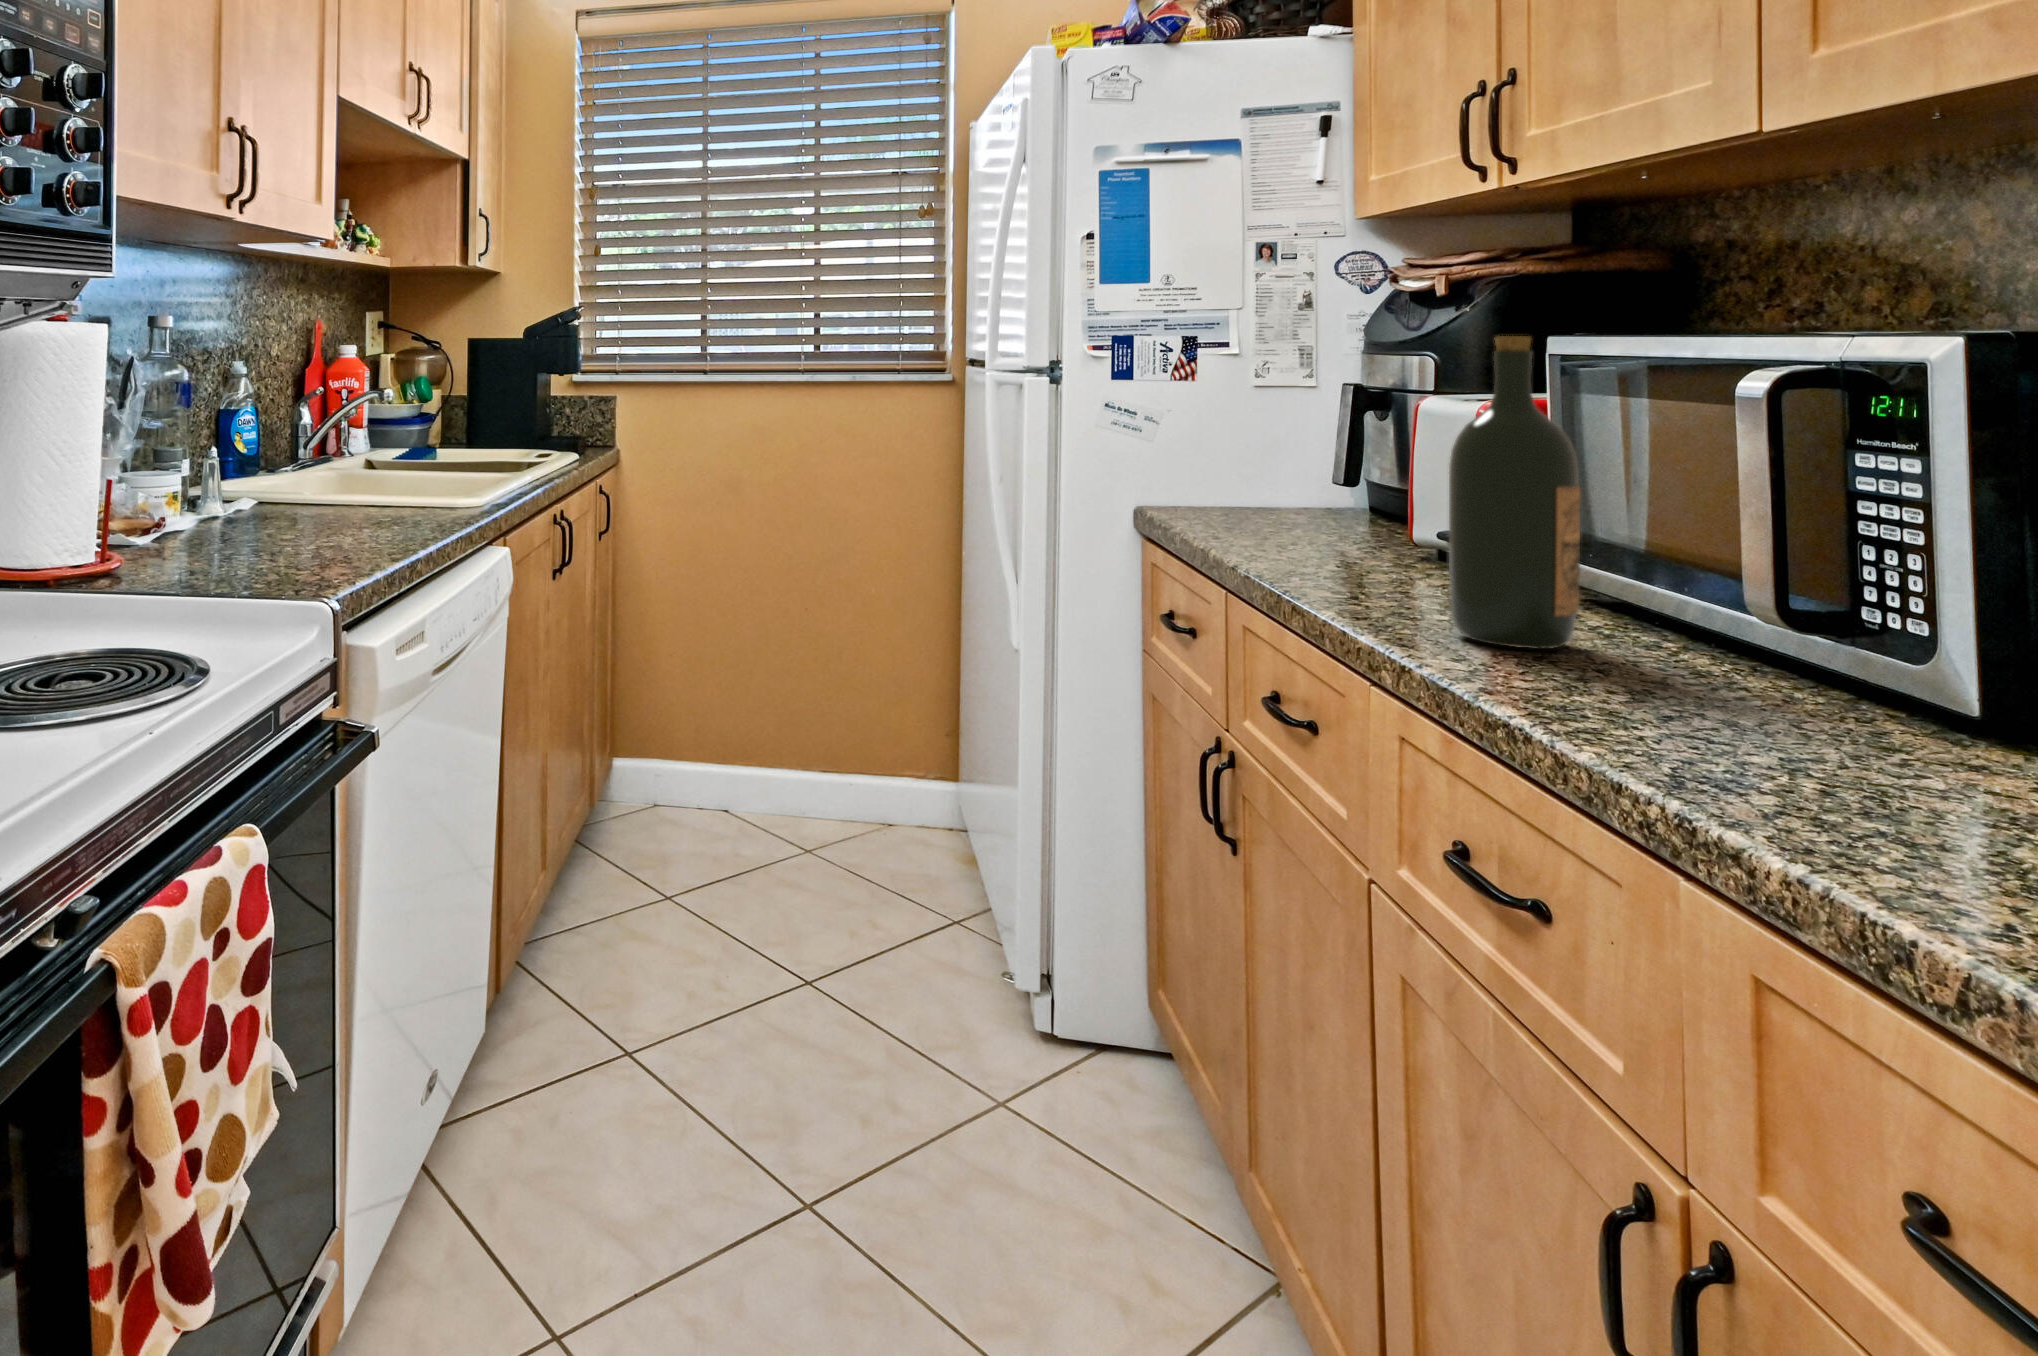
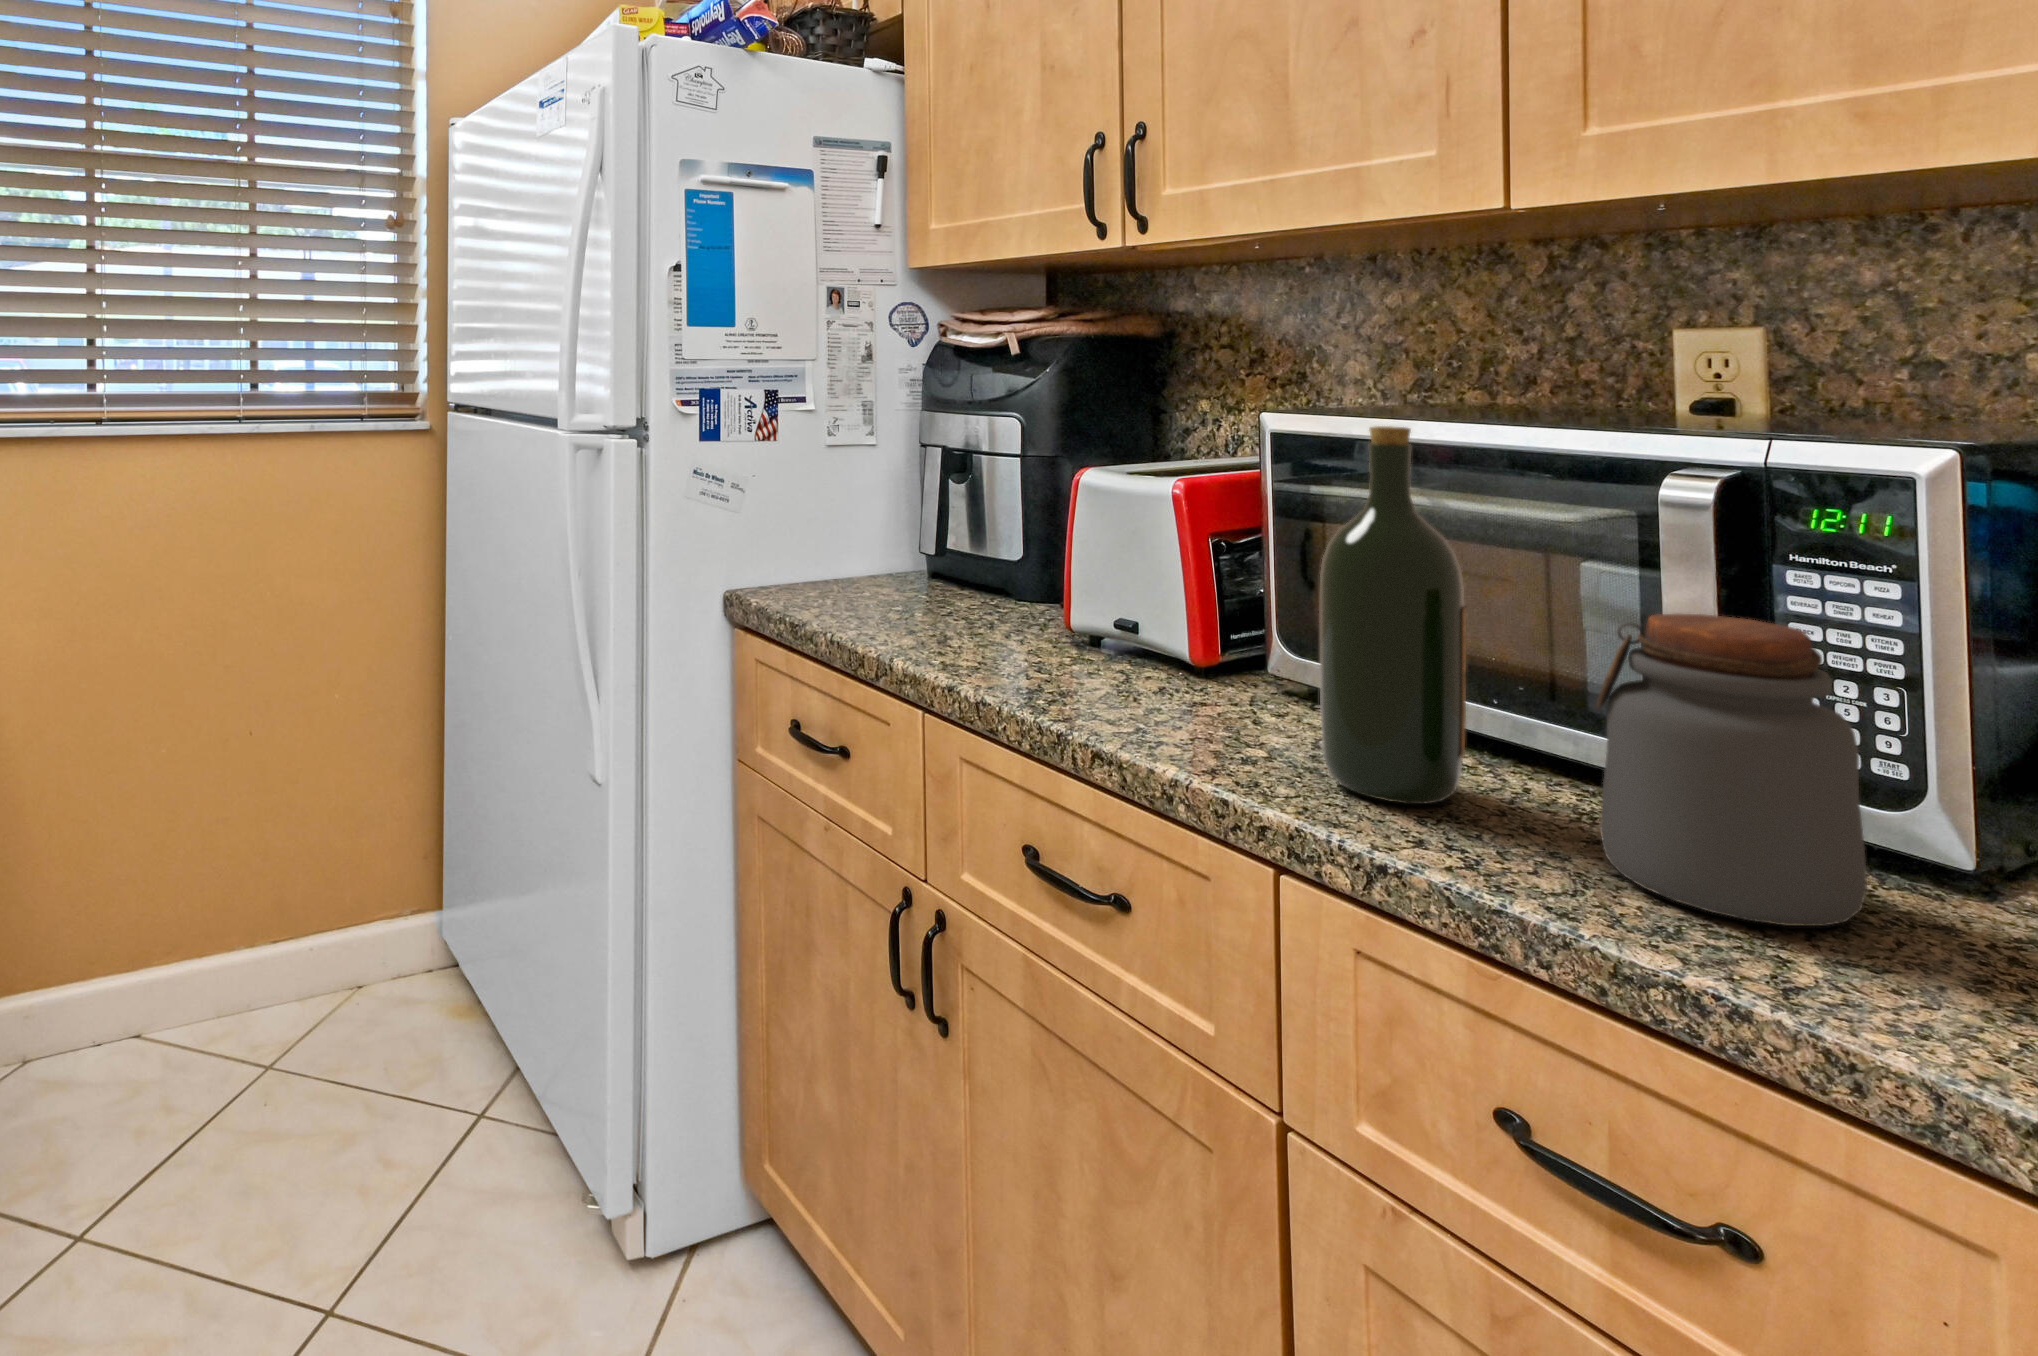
jar: none [1580,480,1806,722] -> present [1596,614,1867,926]

